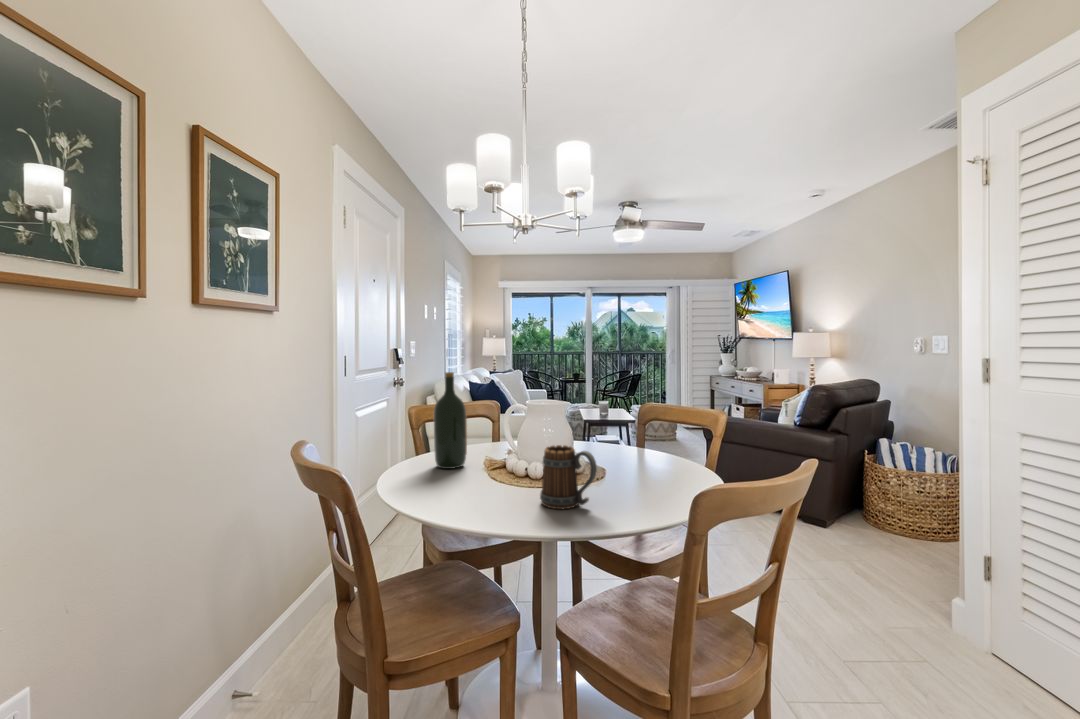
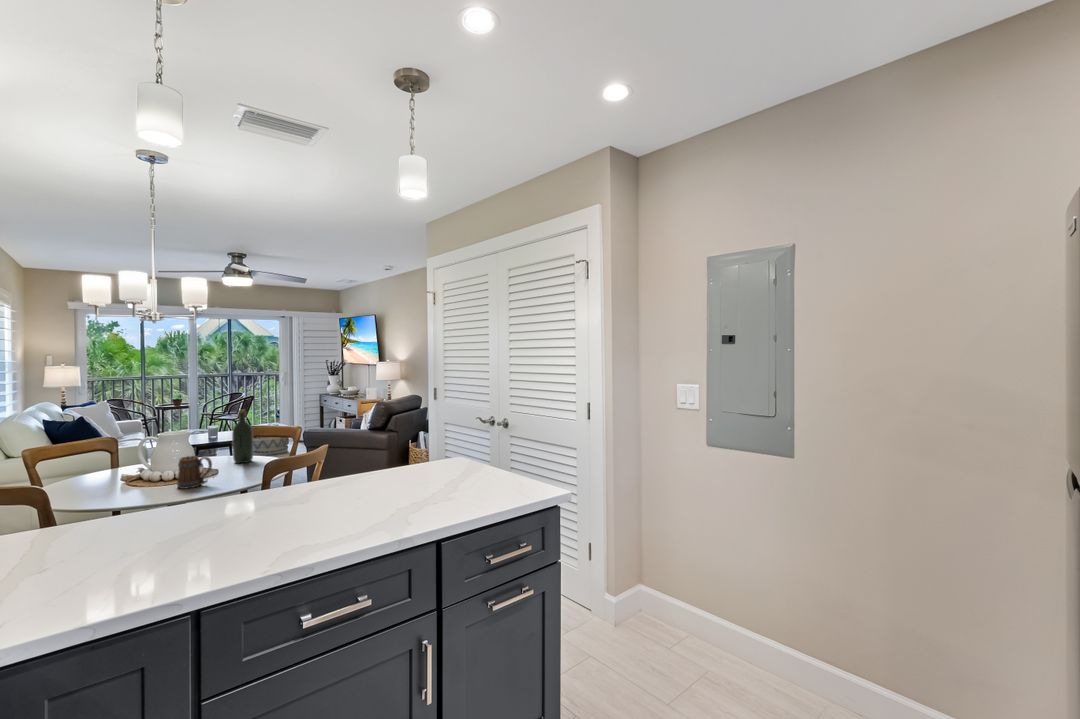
wine bottle: present [434,372,467,469] -> present [232,410,253,463]

